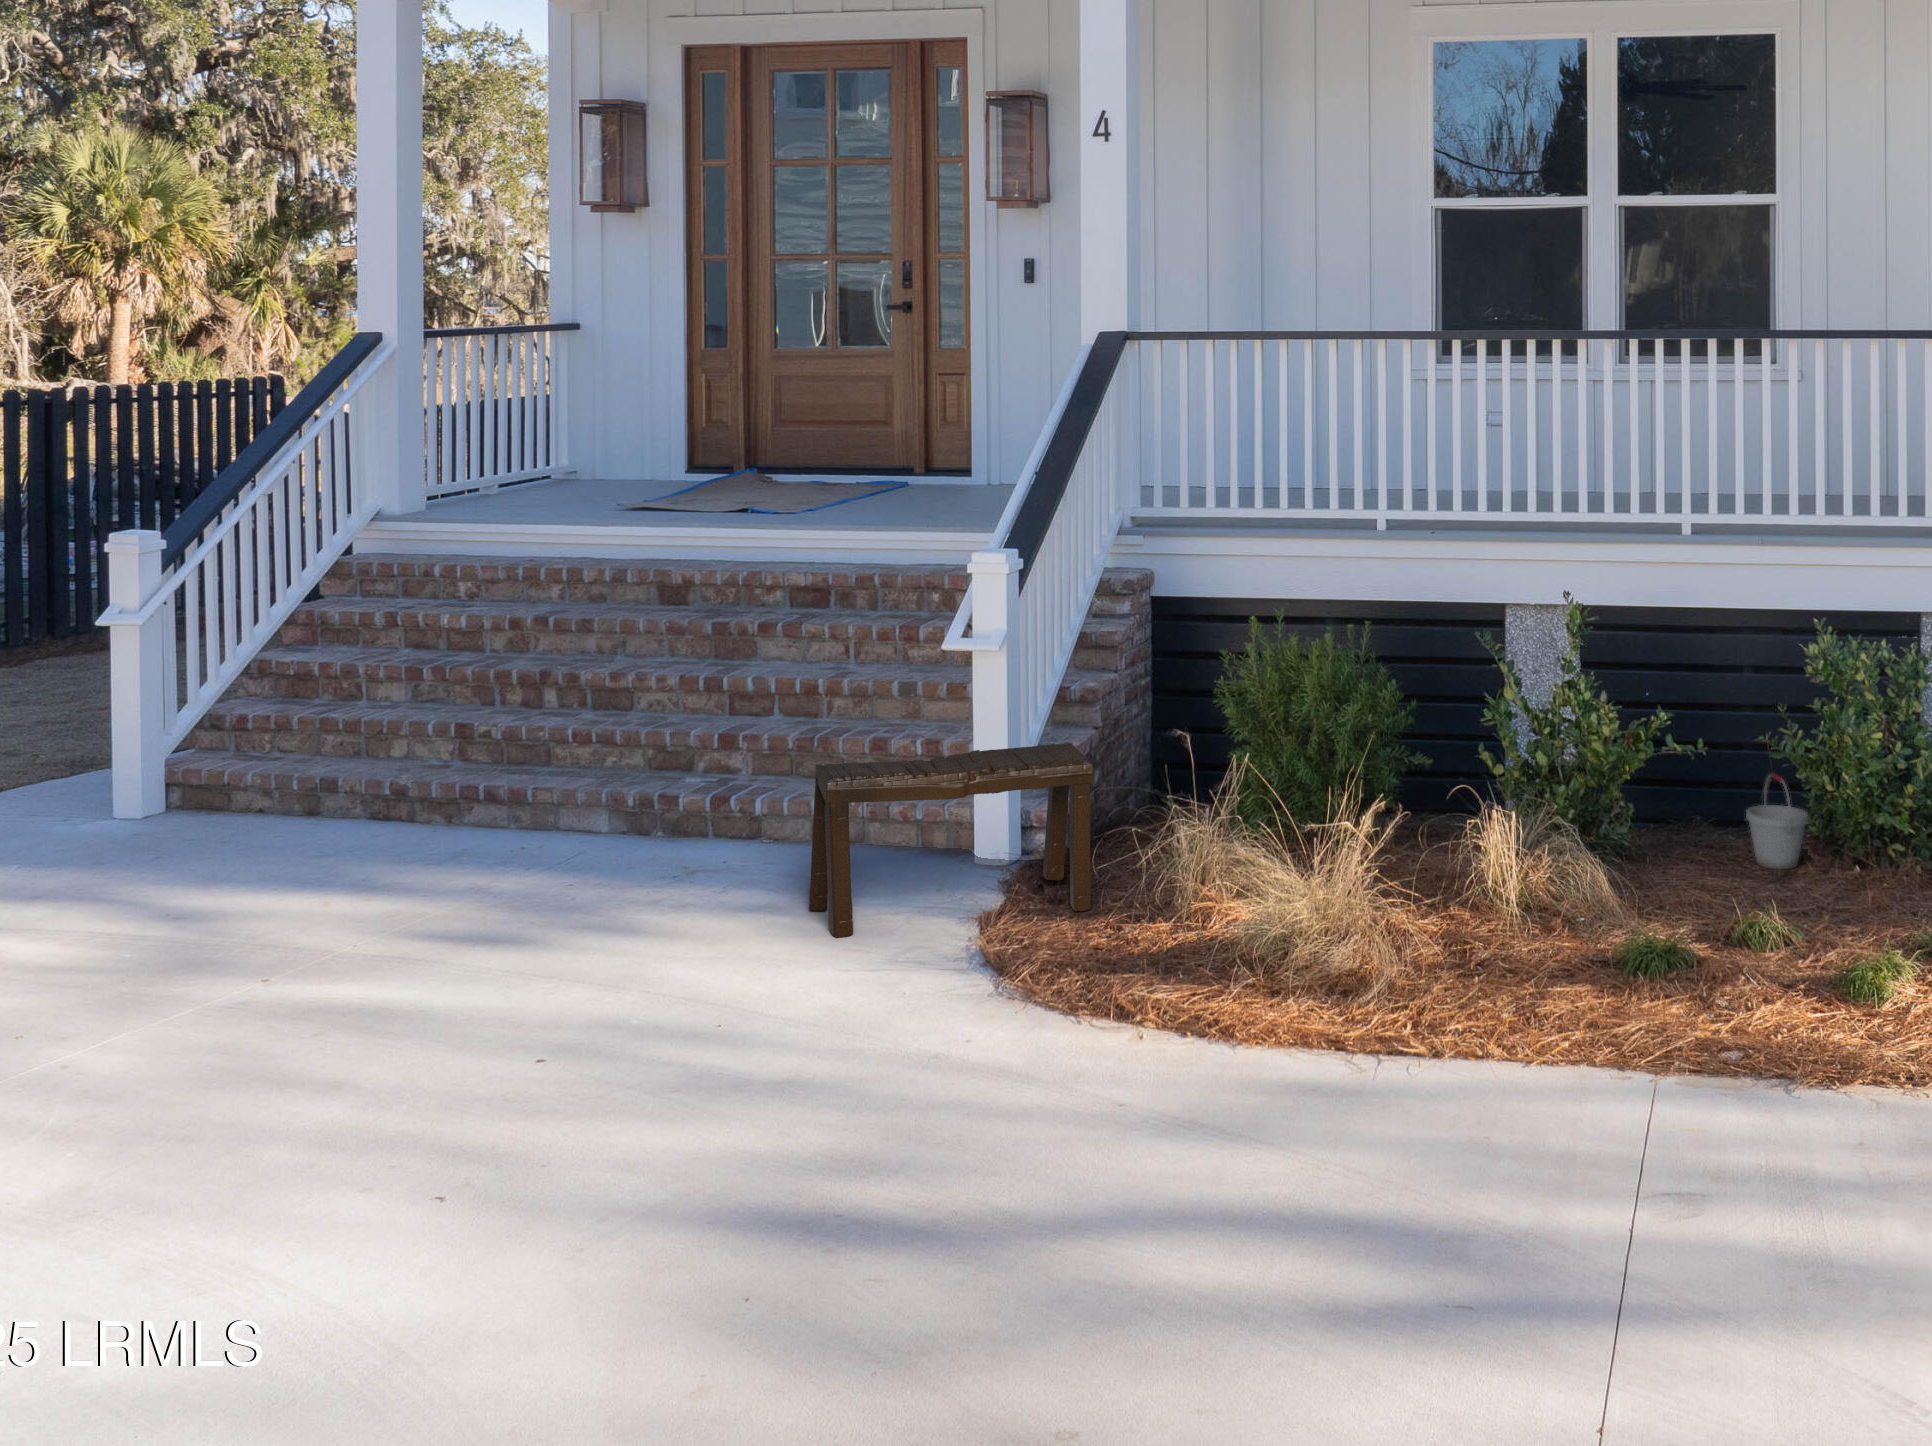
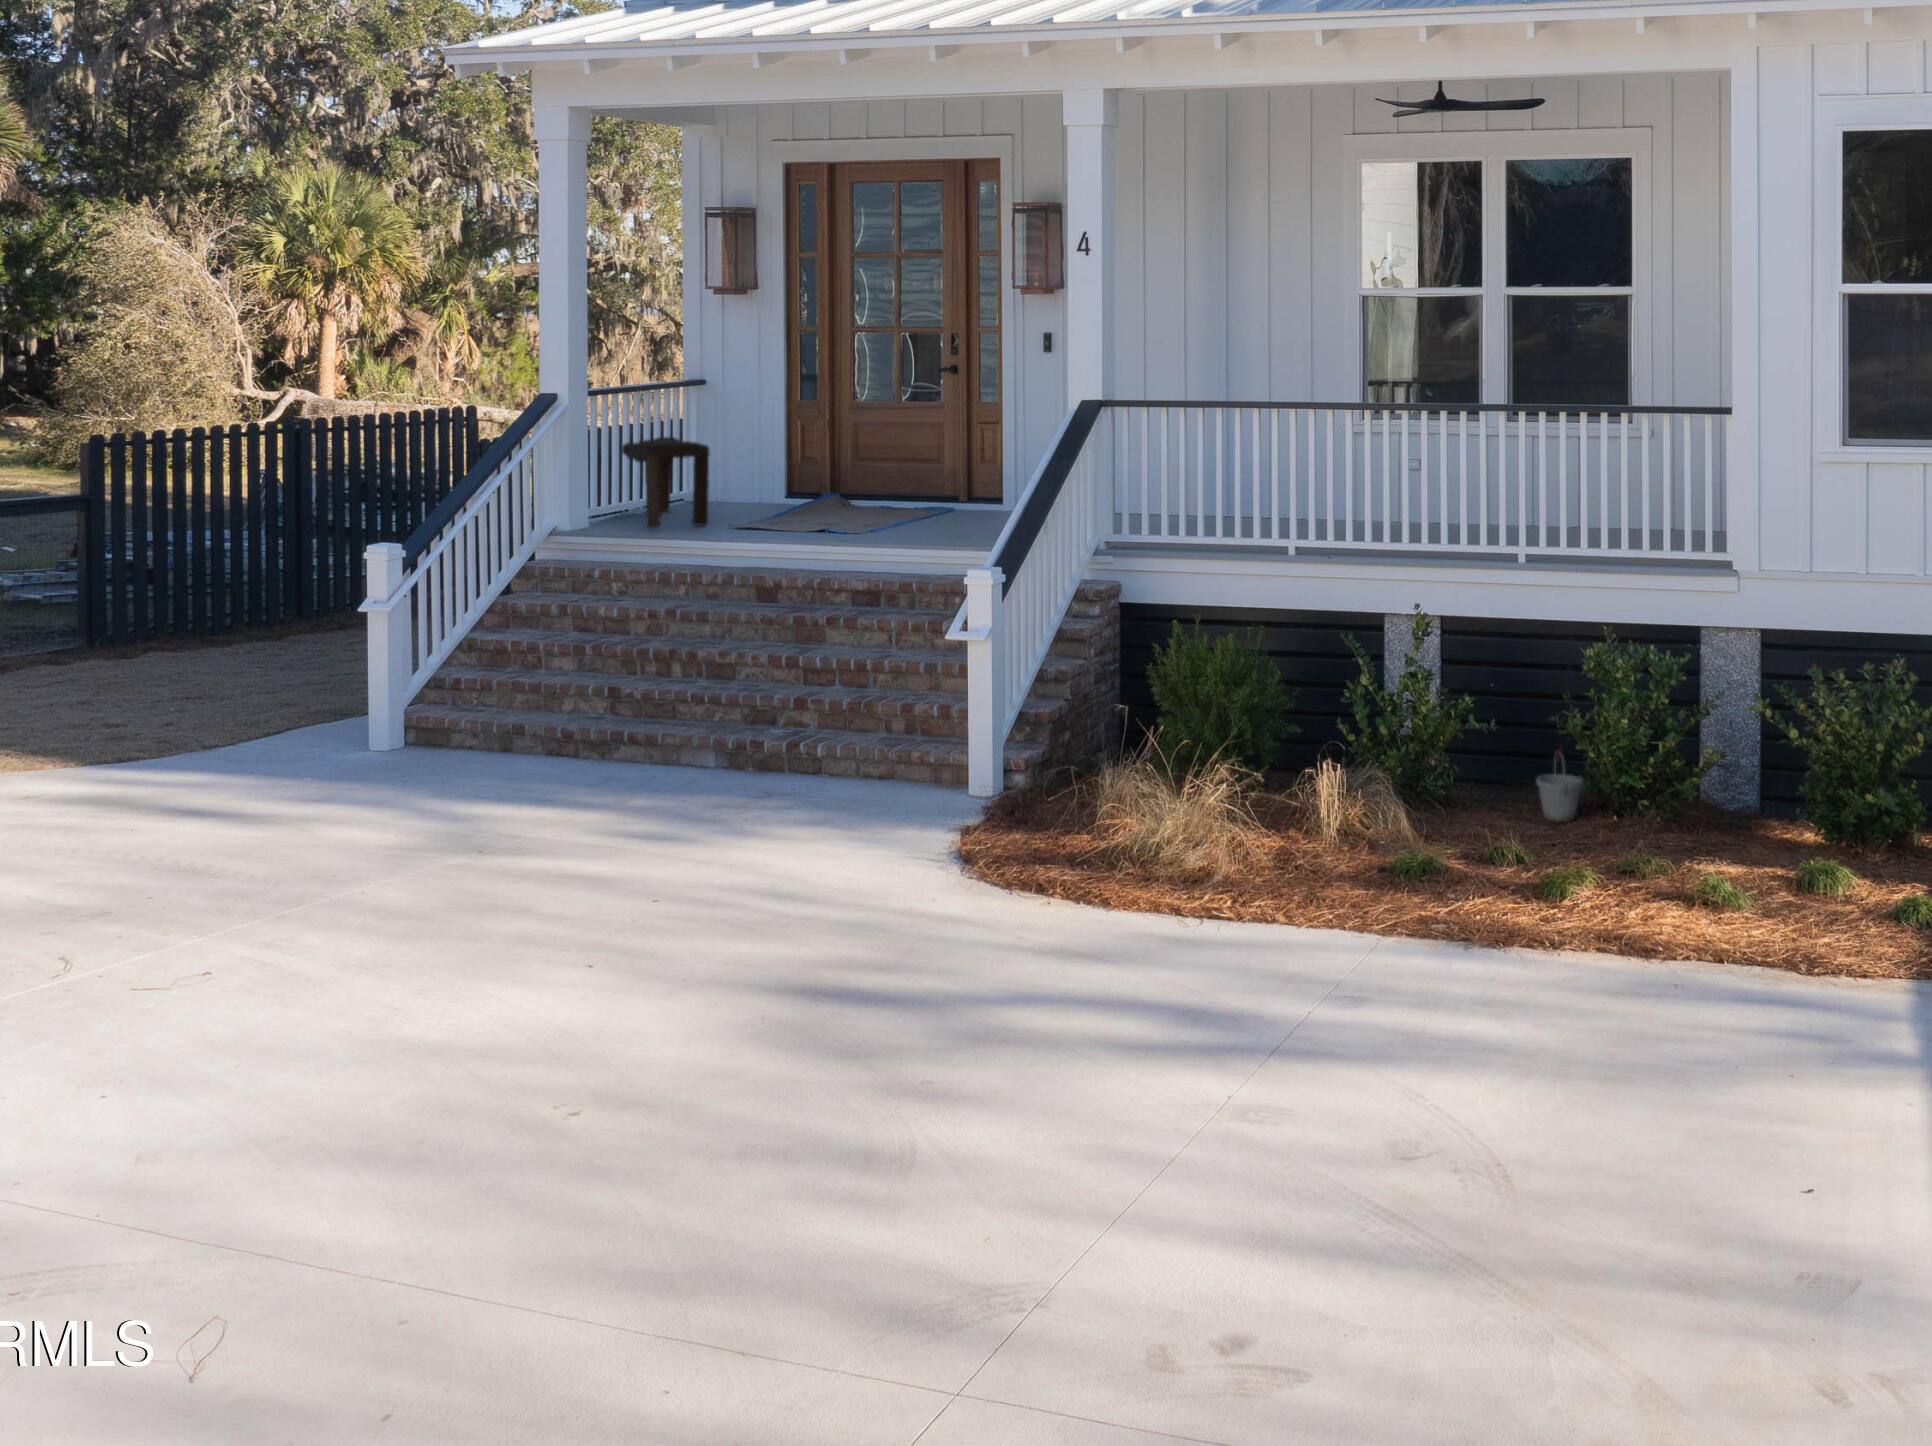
bench: present [809,742,1095,938] -> present [622,437,710,528]

